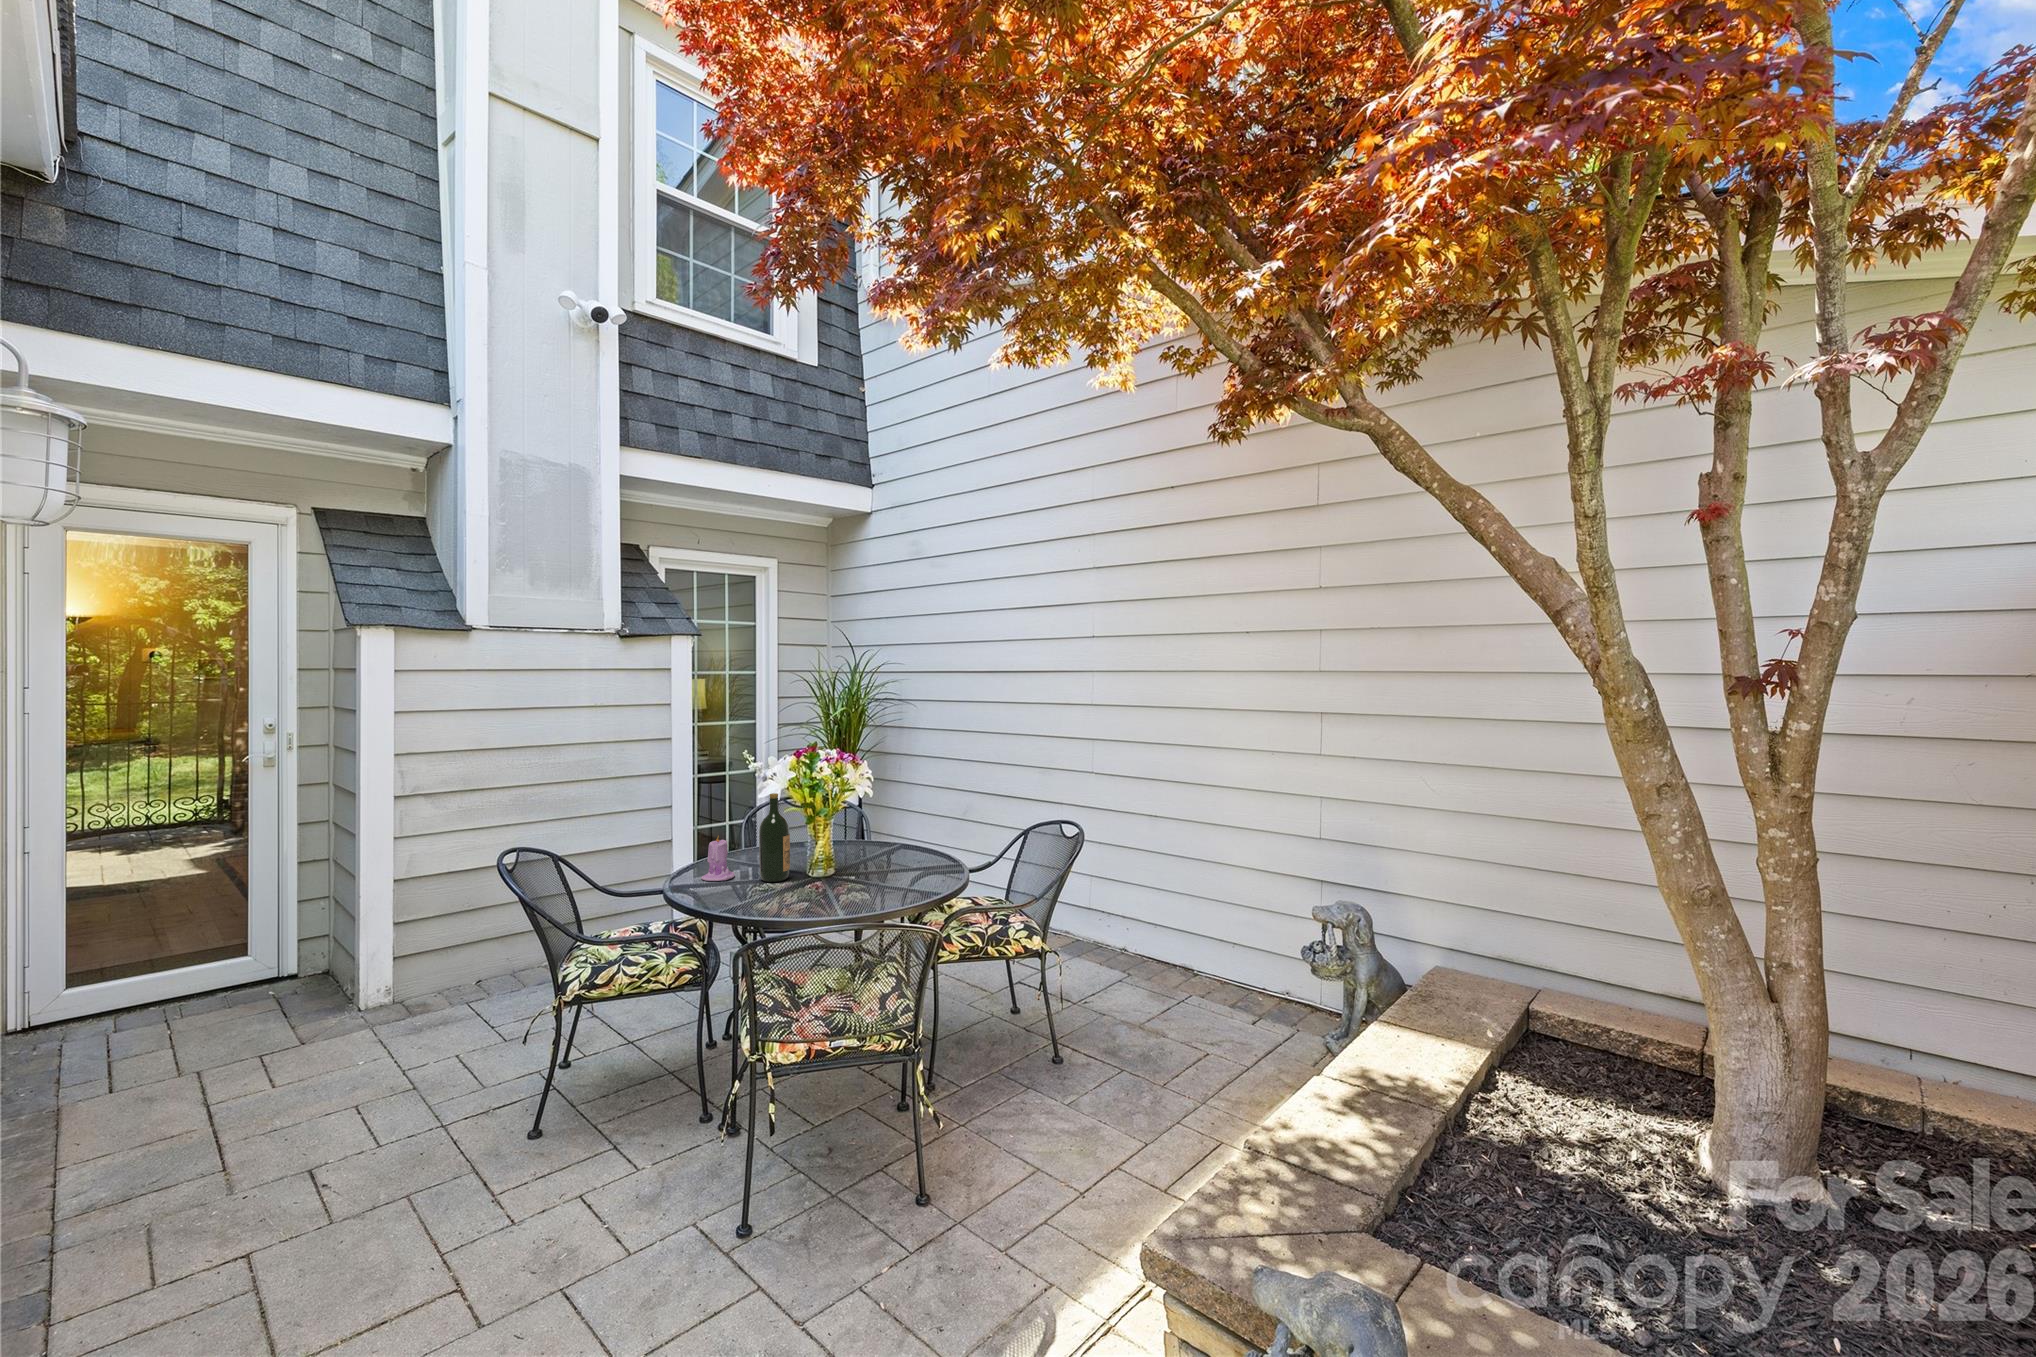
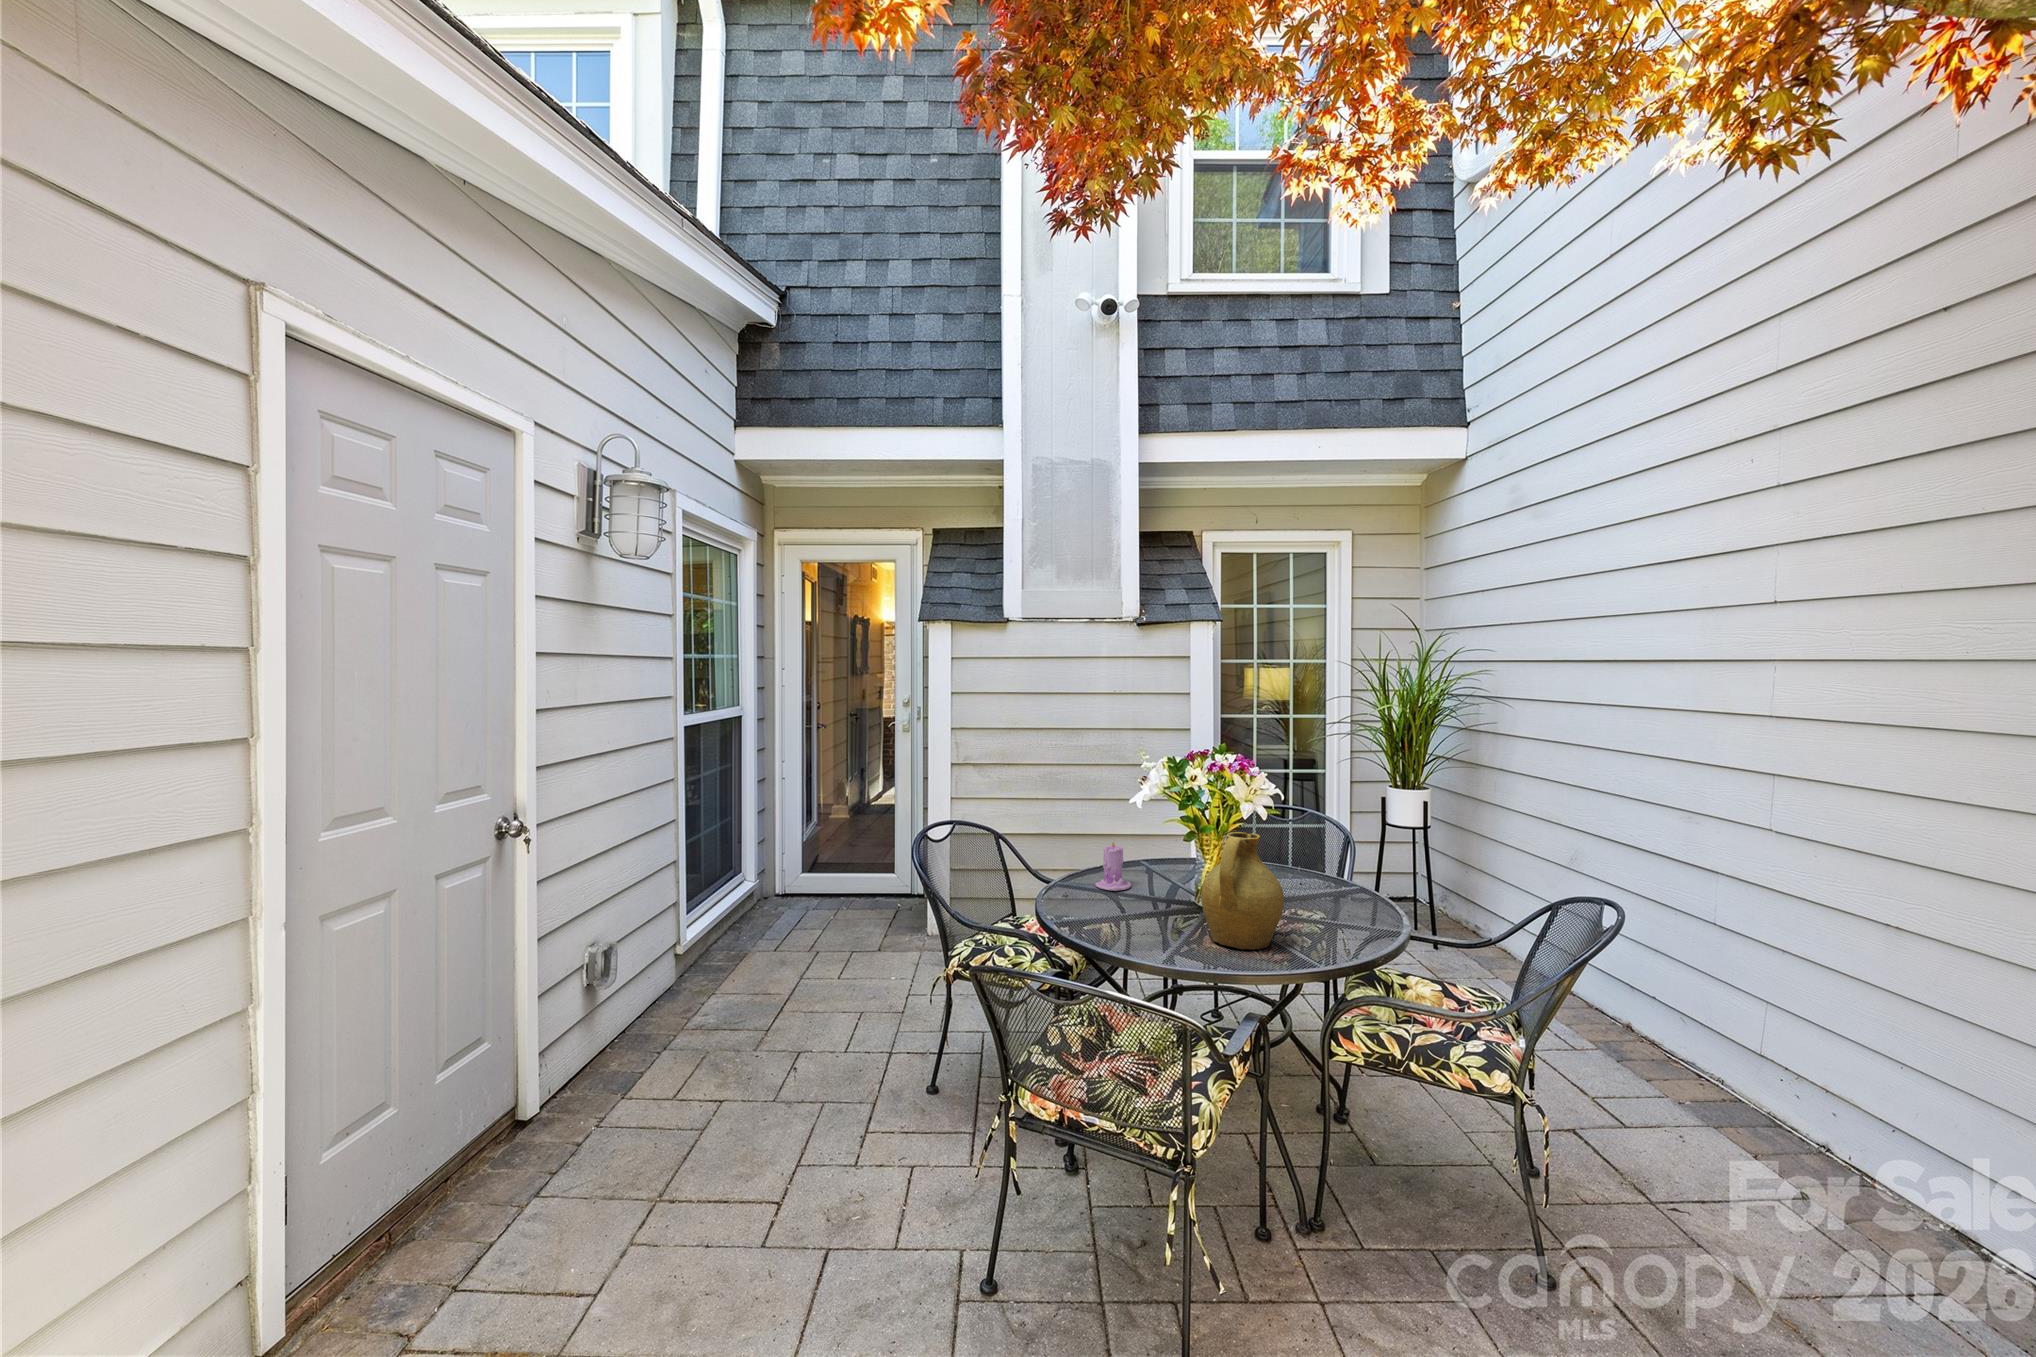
wine bottle: present [759,793,790,882] -> none [1143,801,1178,904]
pitcher: none [842,806,906,896] -> present [1201,832,1284,950]

